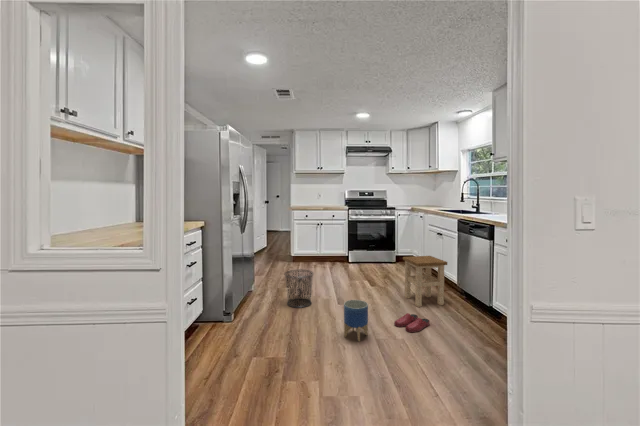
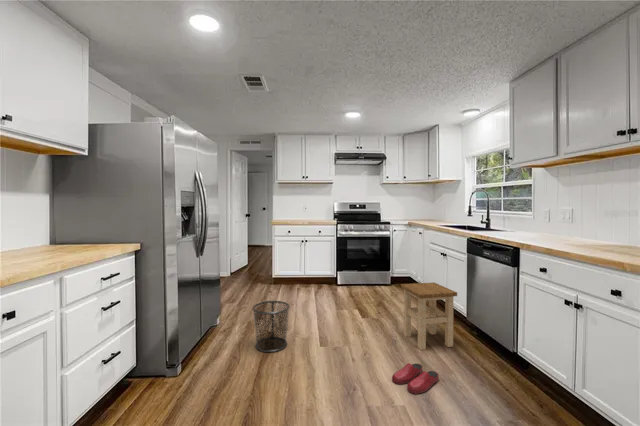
planter: present [344,300,368,341] -> none [324,349,357,412]

